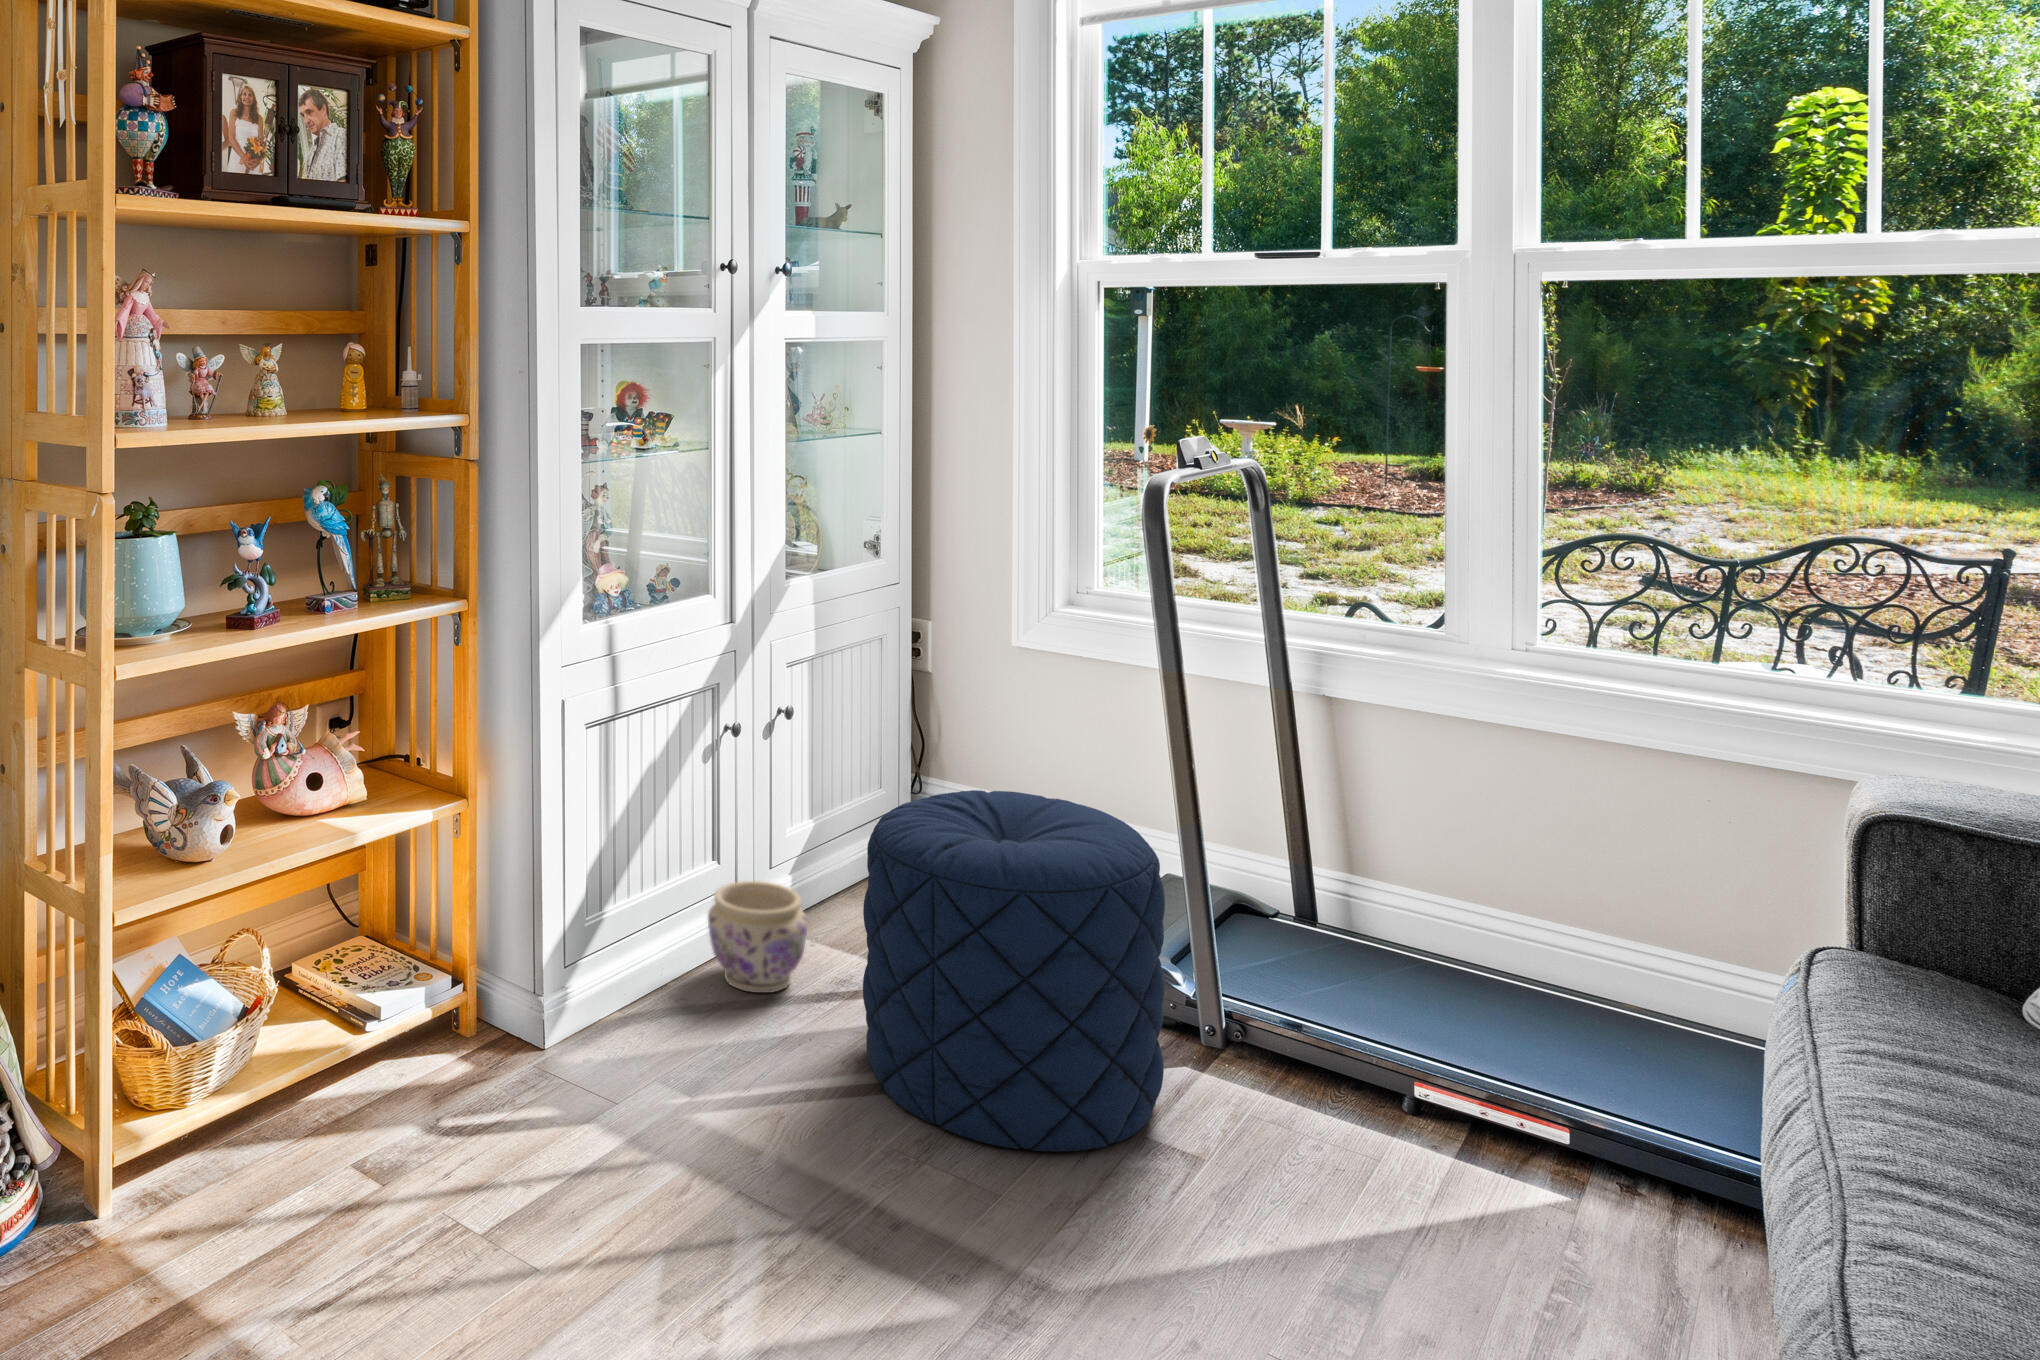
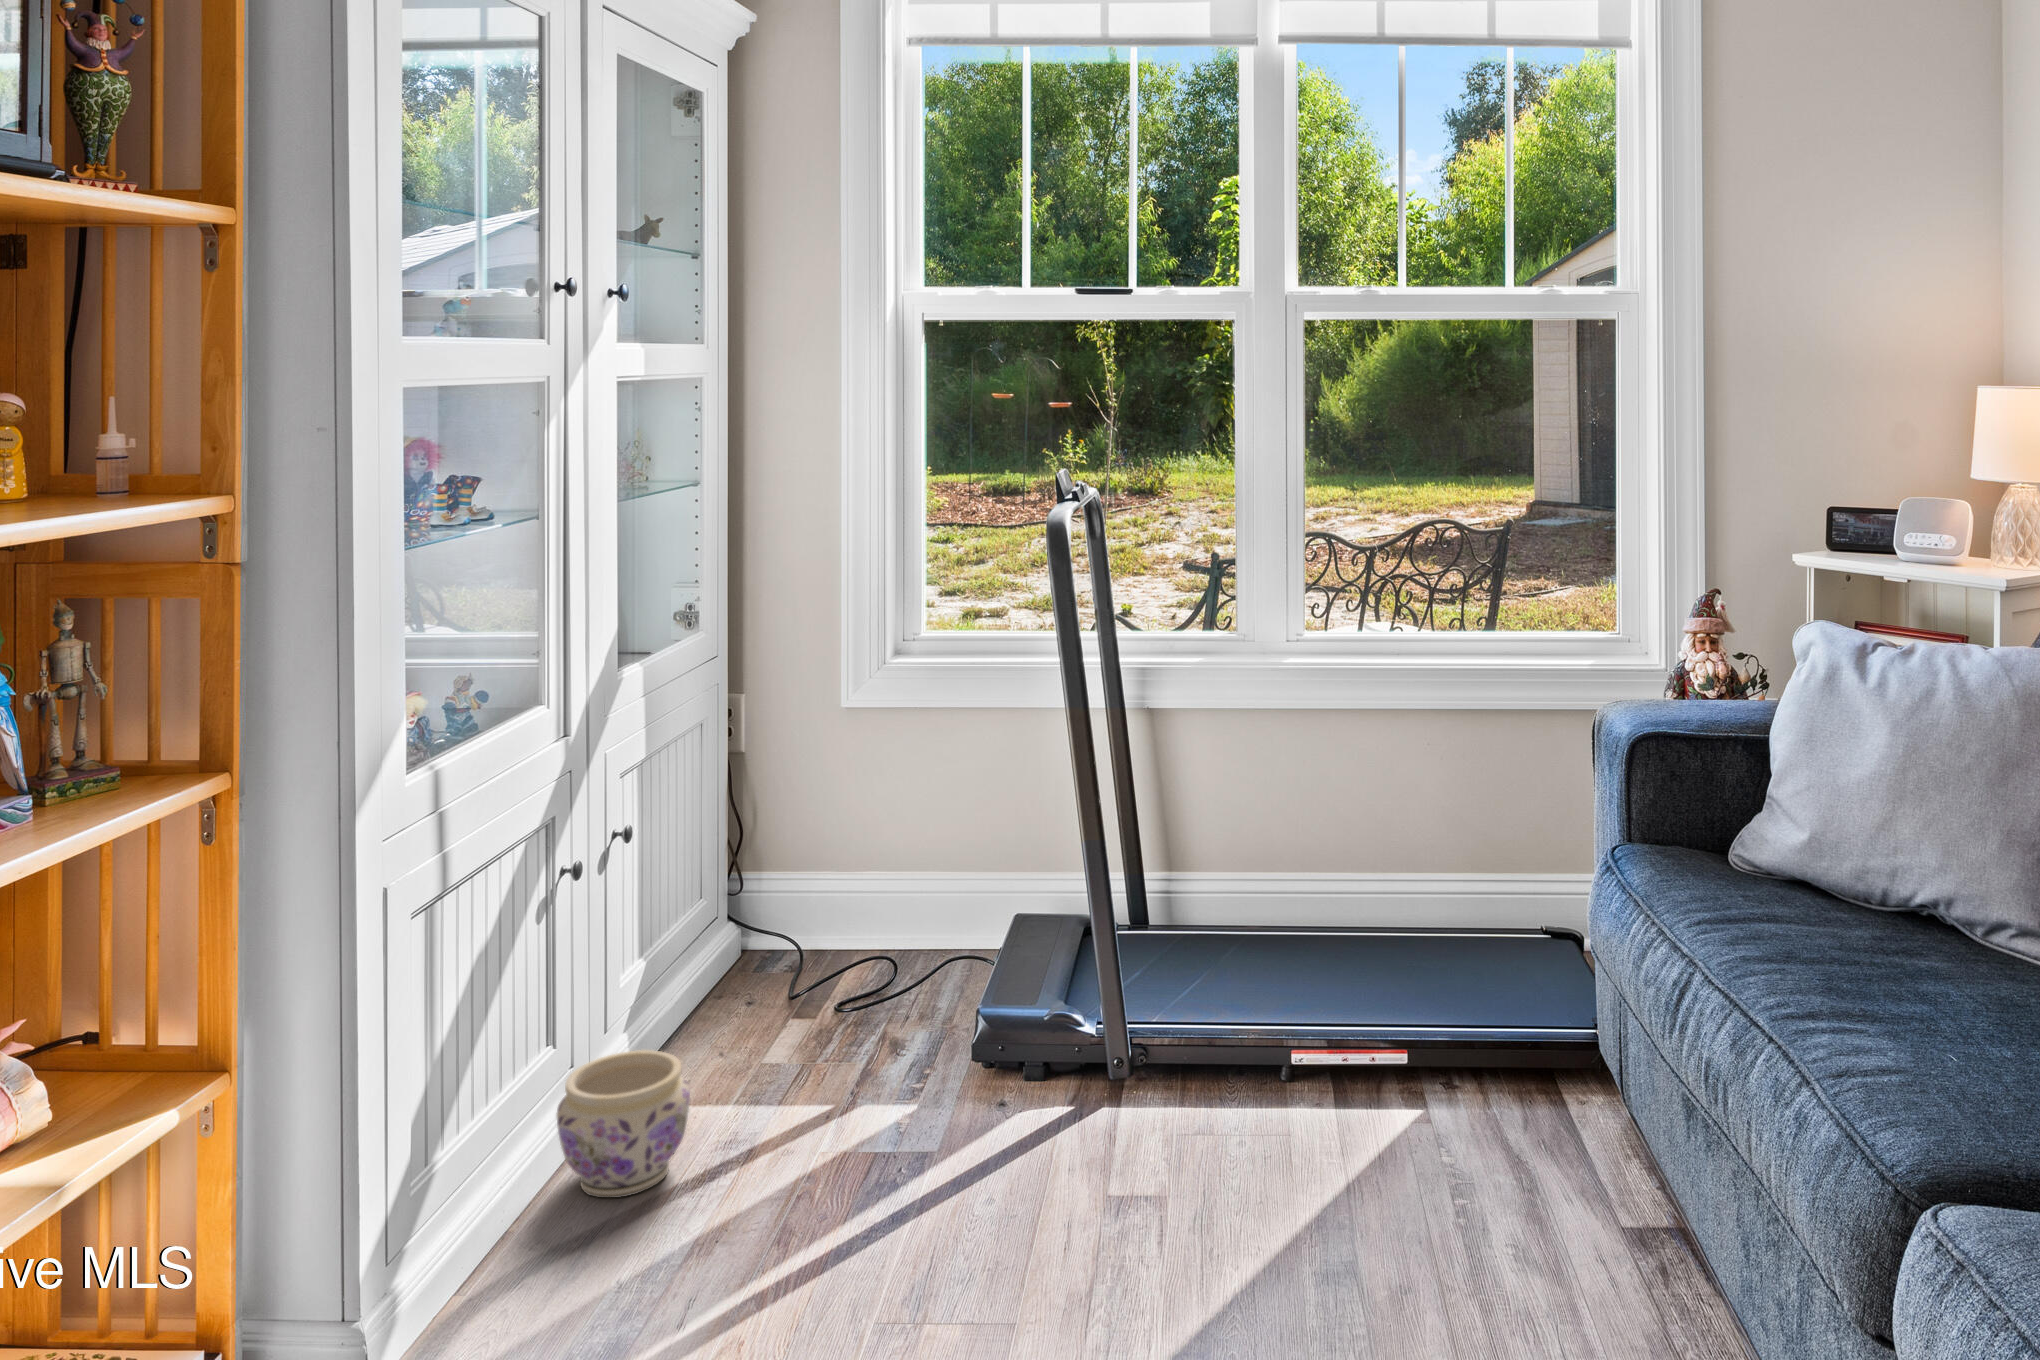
pouf: present [863,790,1165,1152] -> none [797,867,1116,1269]

